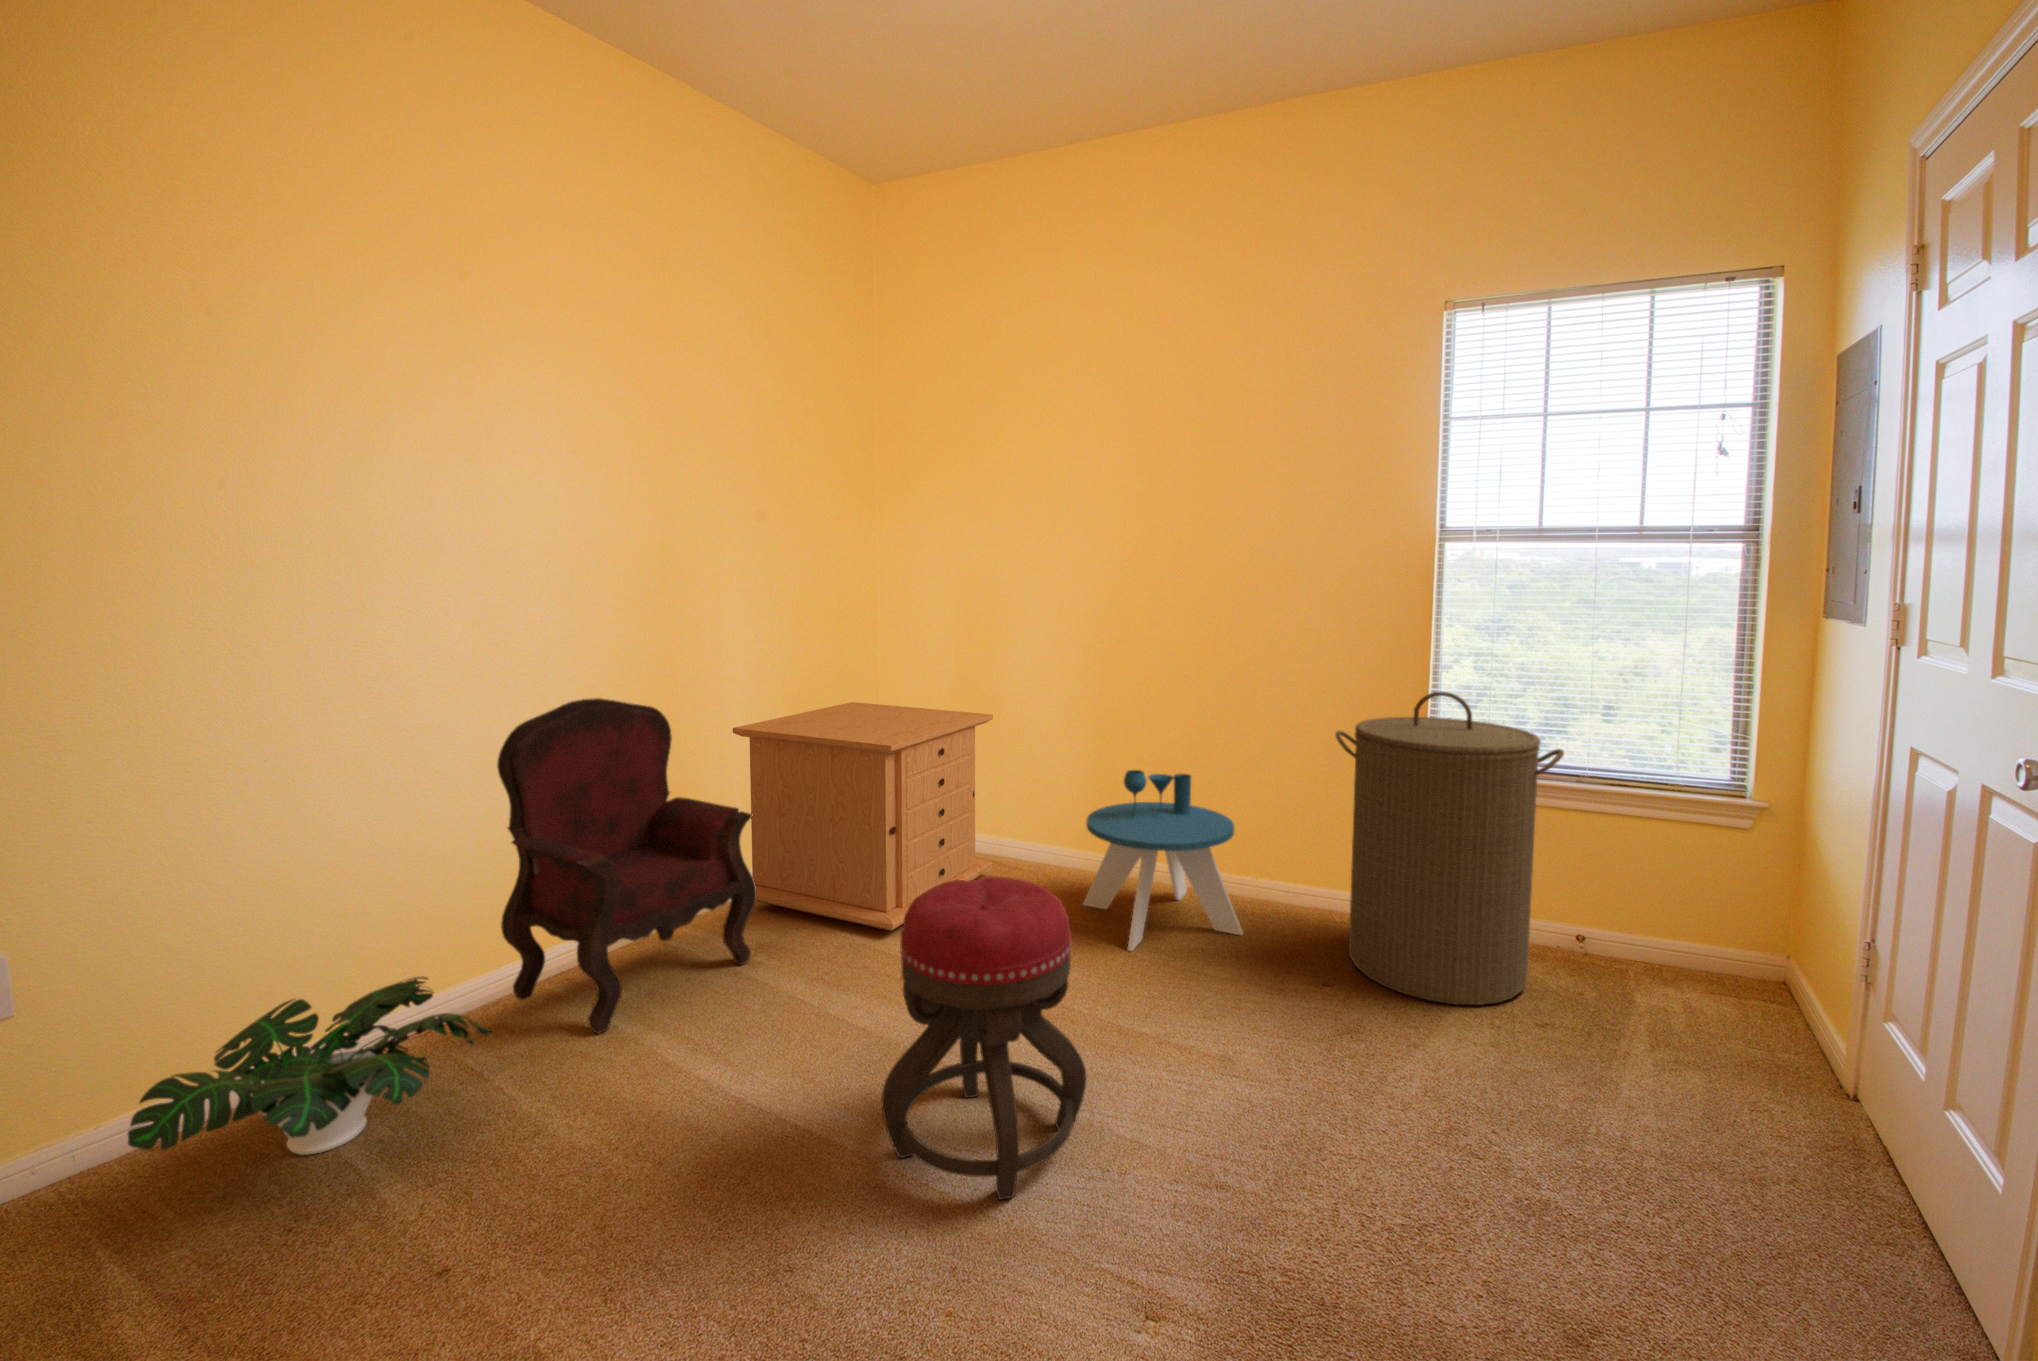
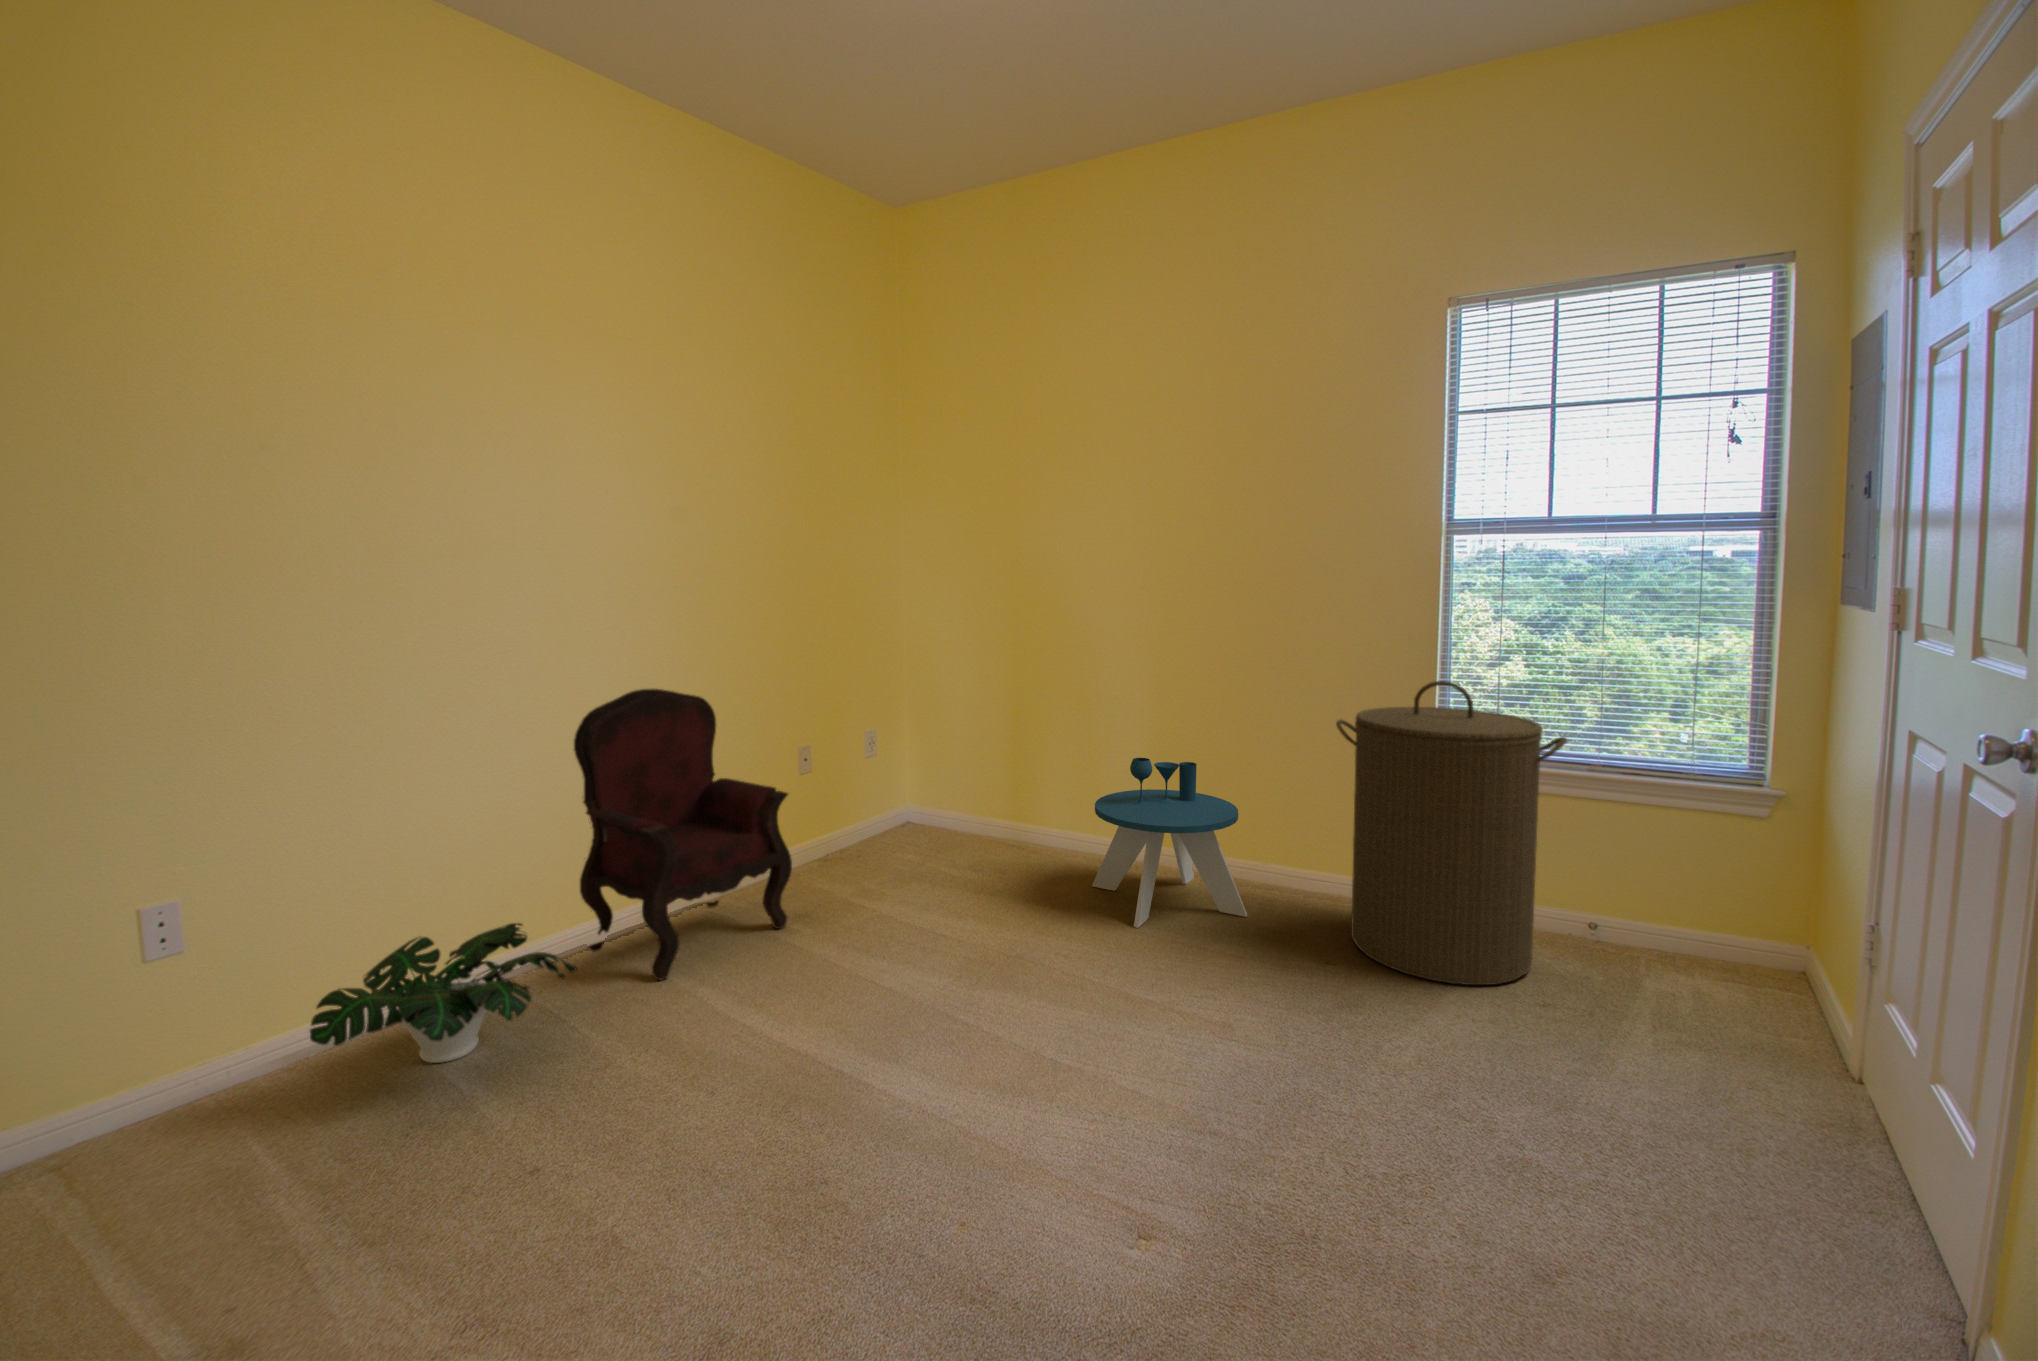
dresser: present [733,702,993,931] -> none [768,695,1007,905]
ottoman: present [881,876,1086,1200] -> none [906,845,1090,1126]

